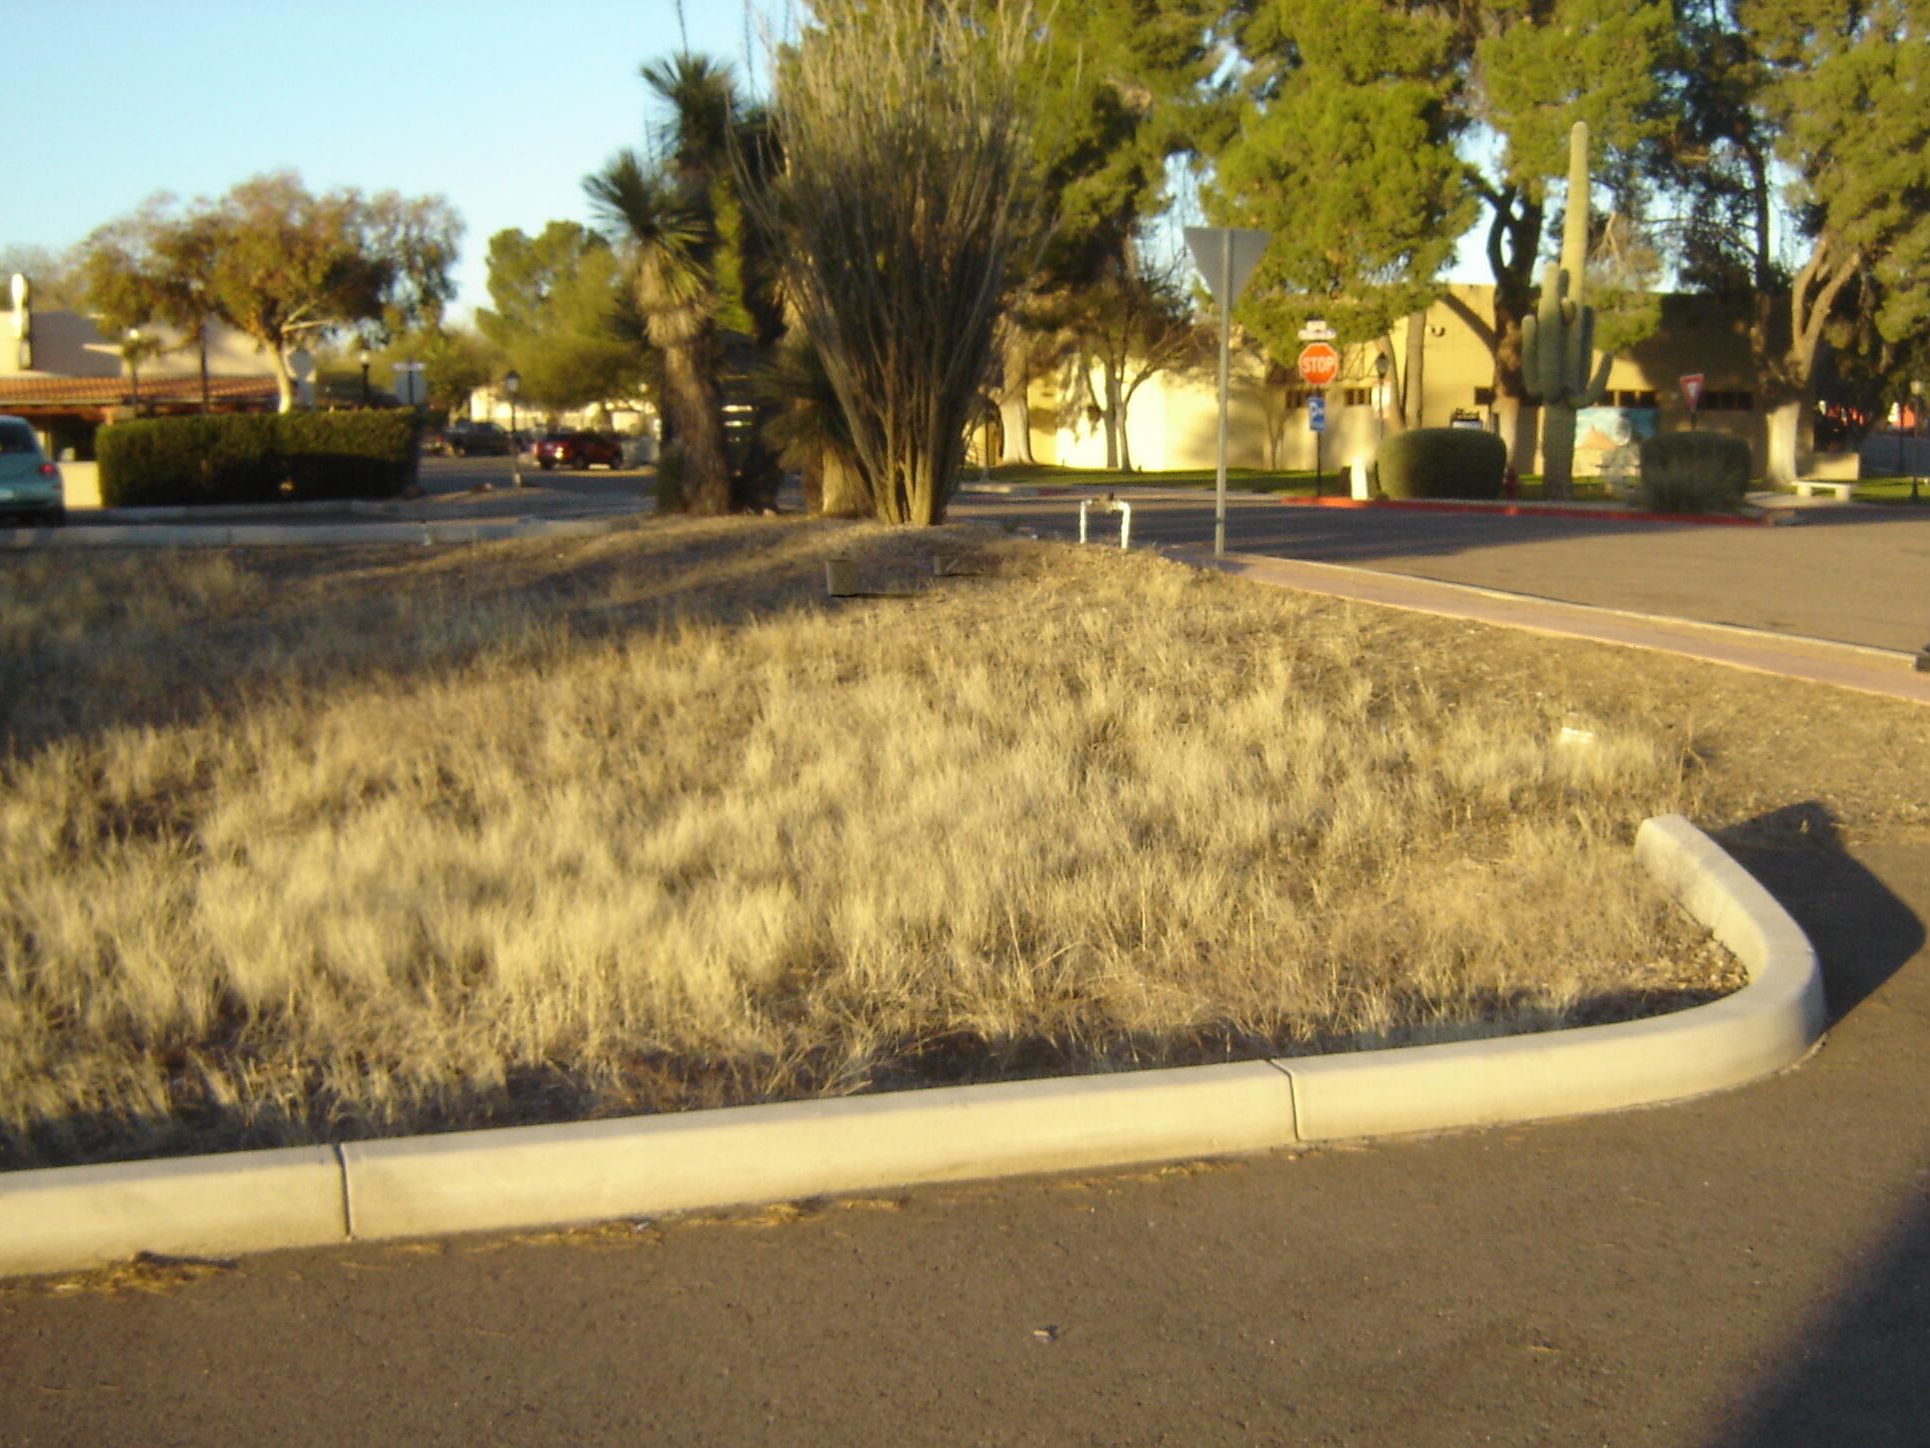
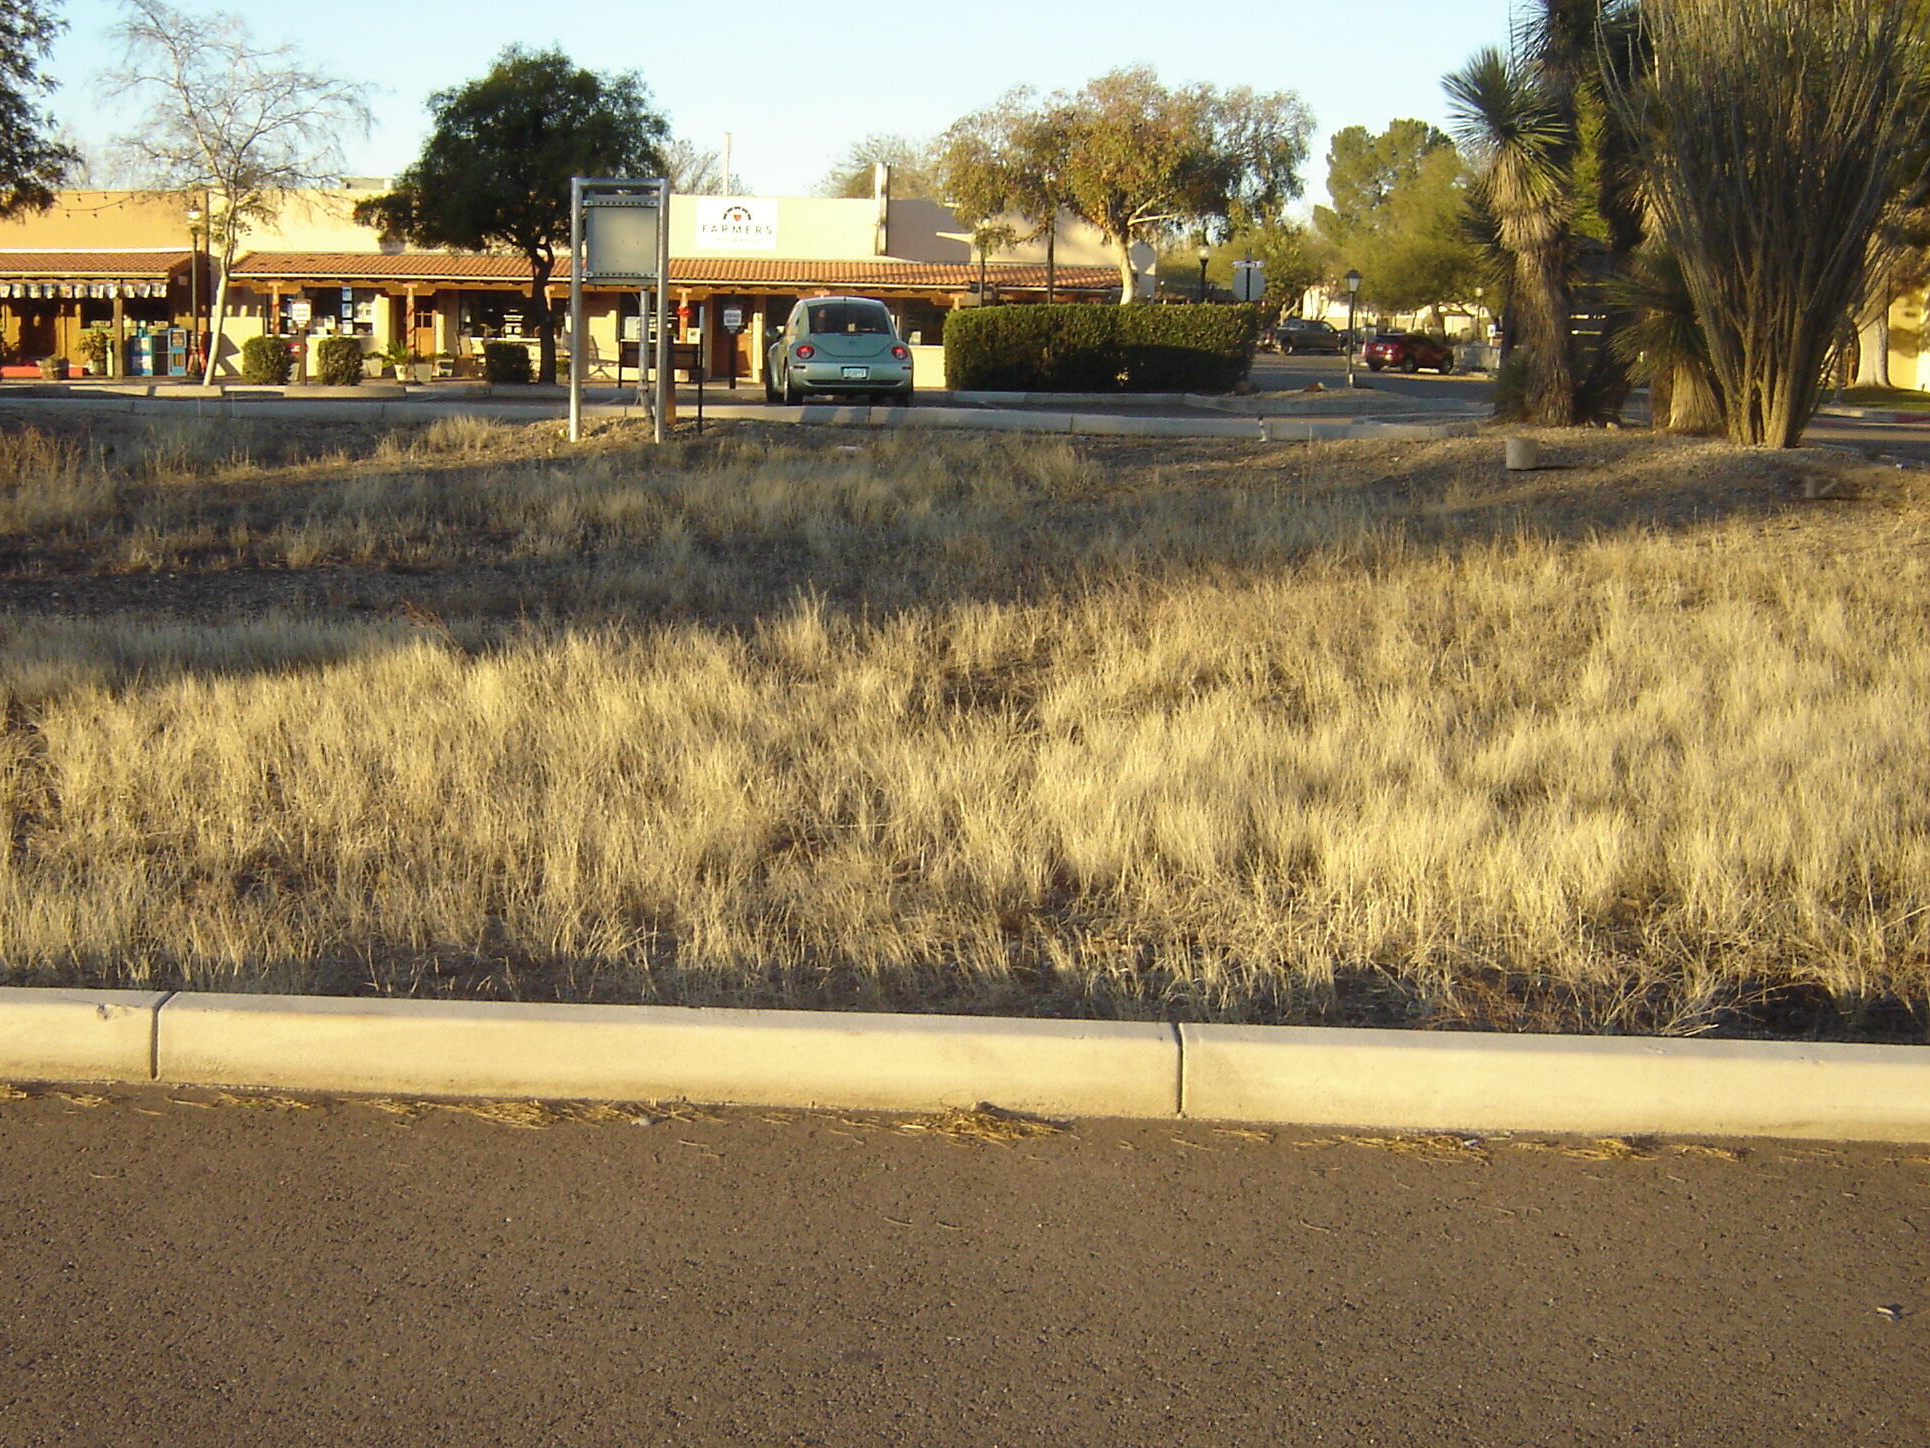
planter: present [825,559,859,596] -> present [1506,437,1538,470]

